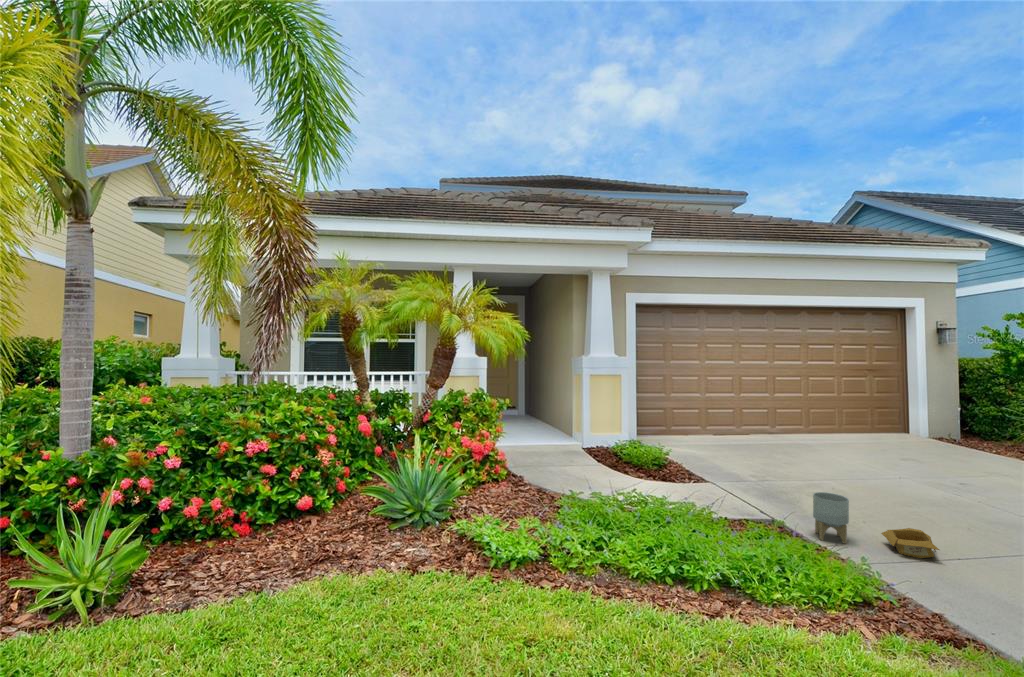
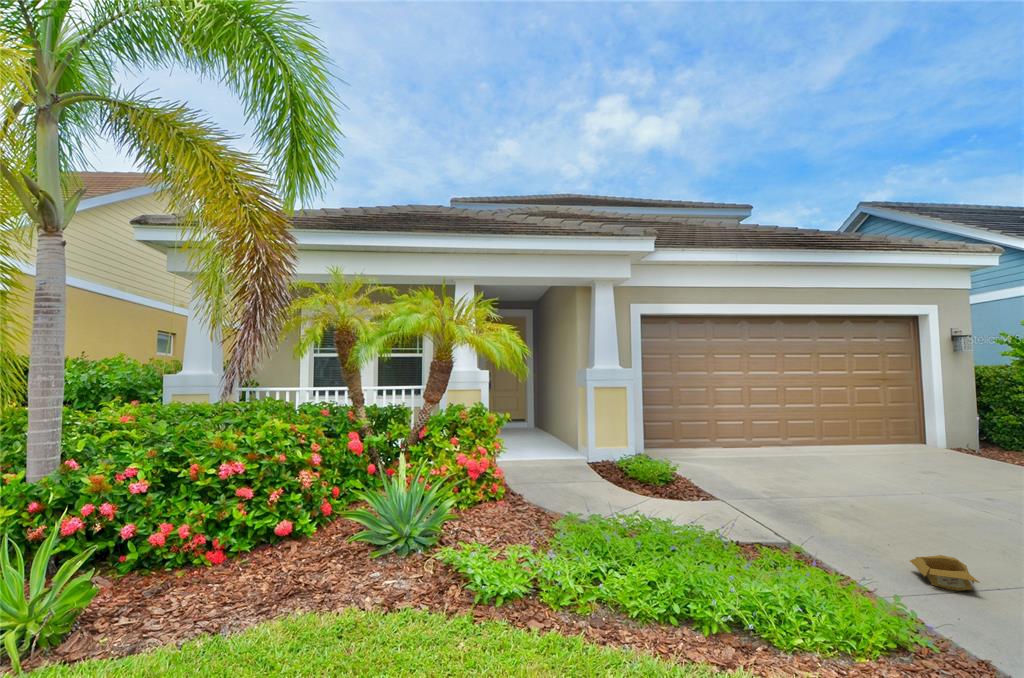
planter: present [813,492,849,544] -> none [832,514,873,573]

